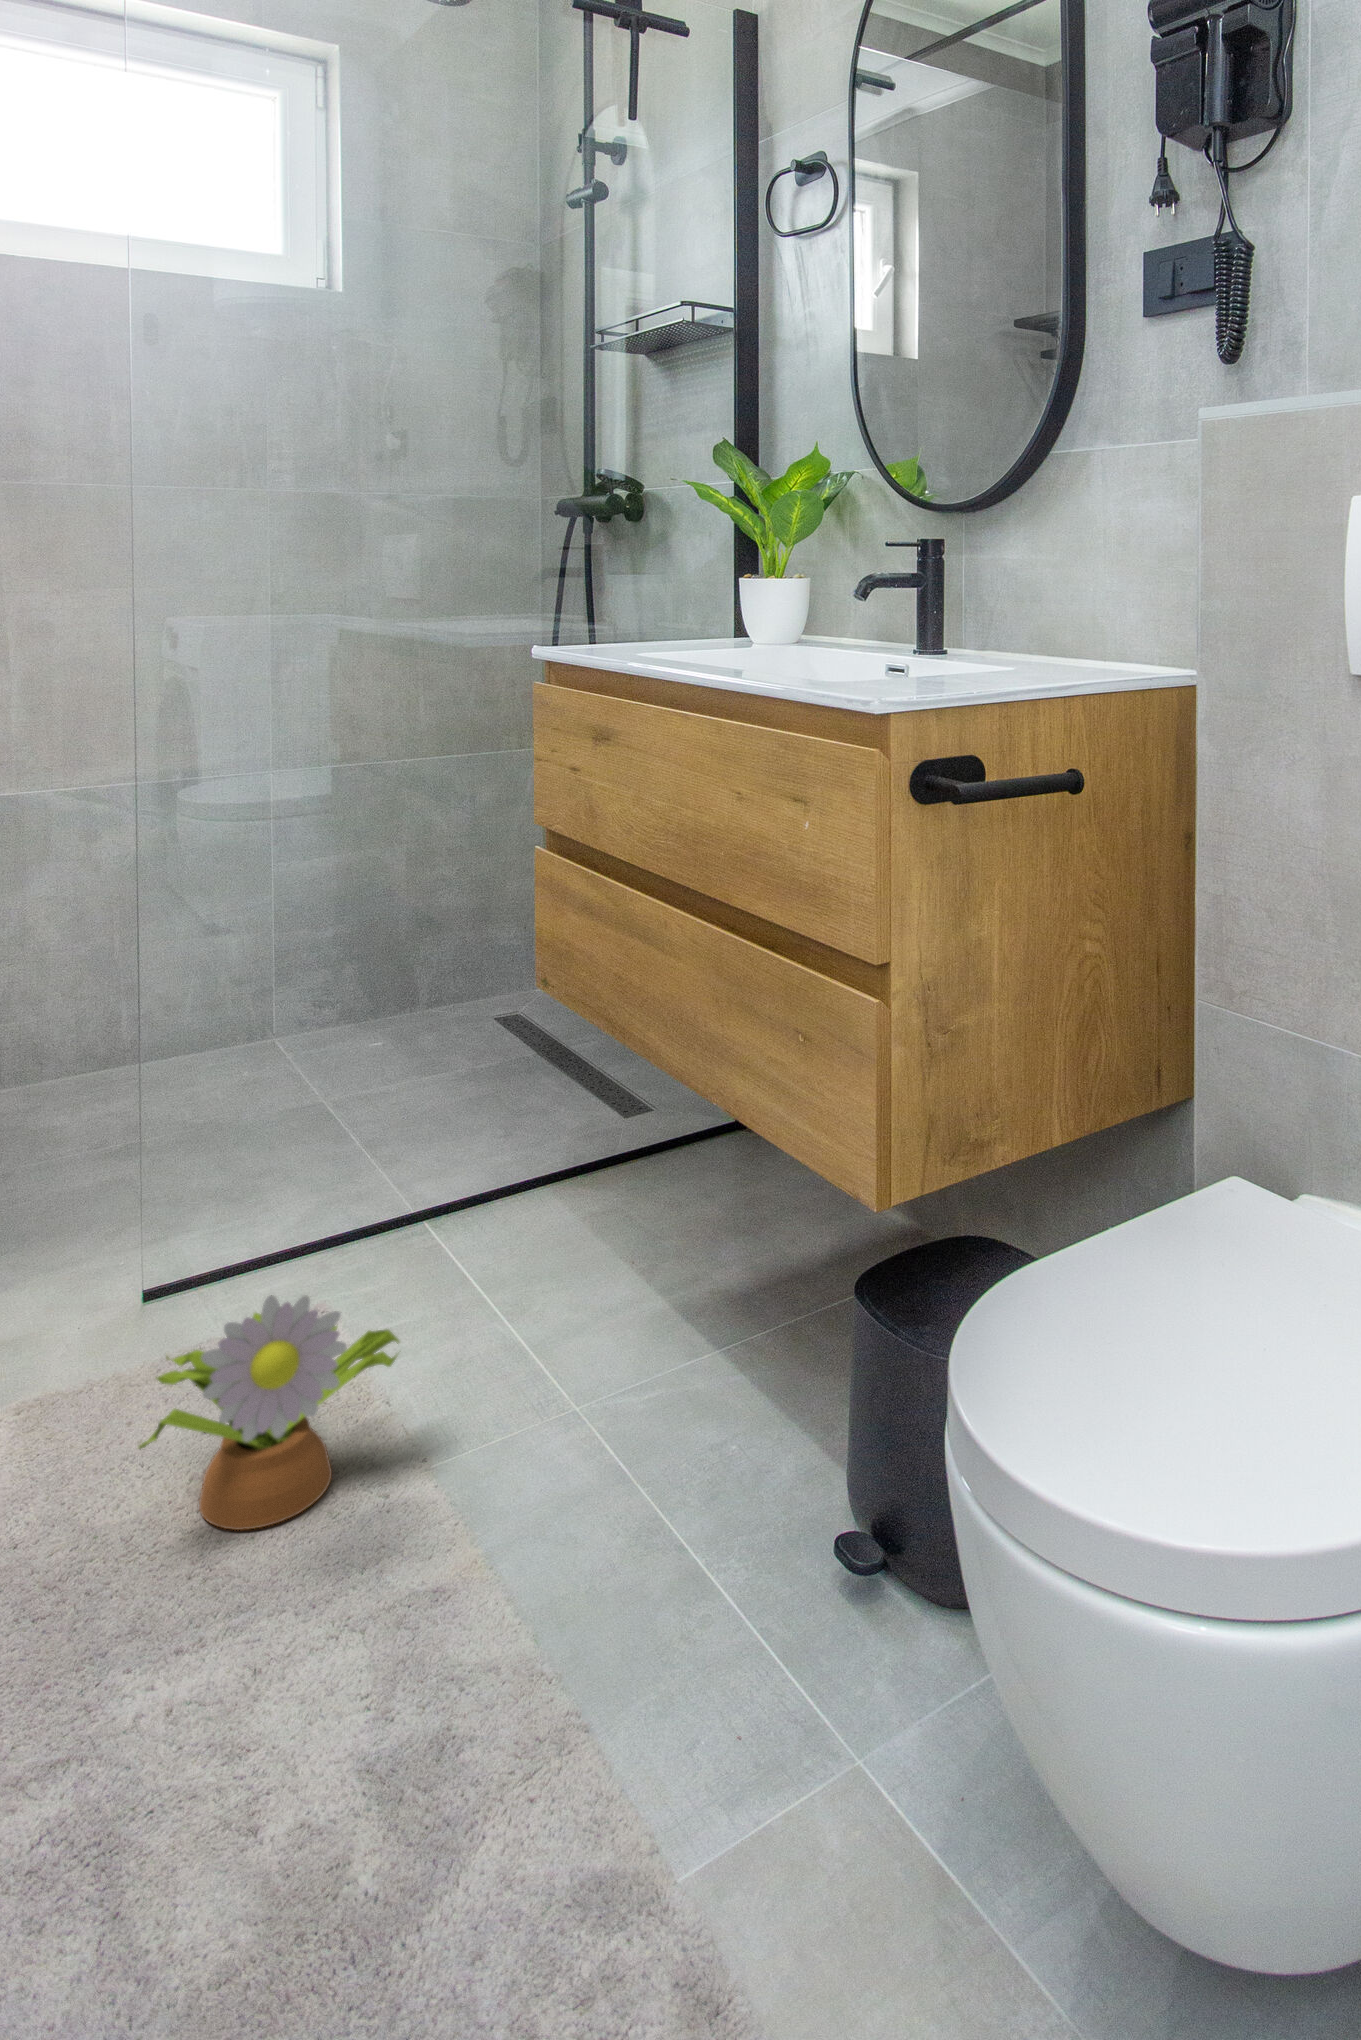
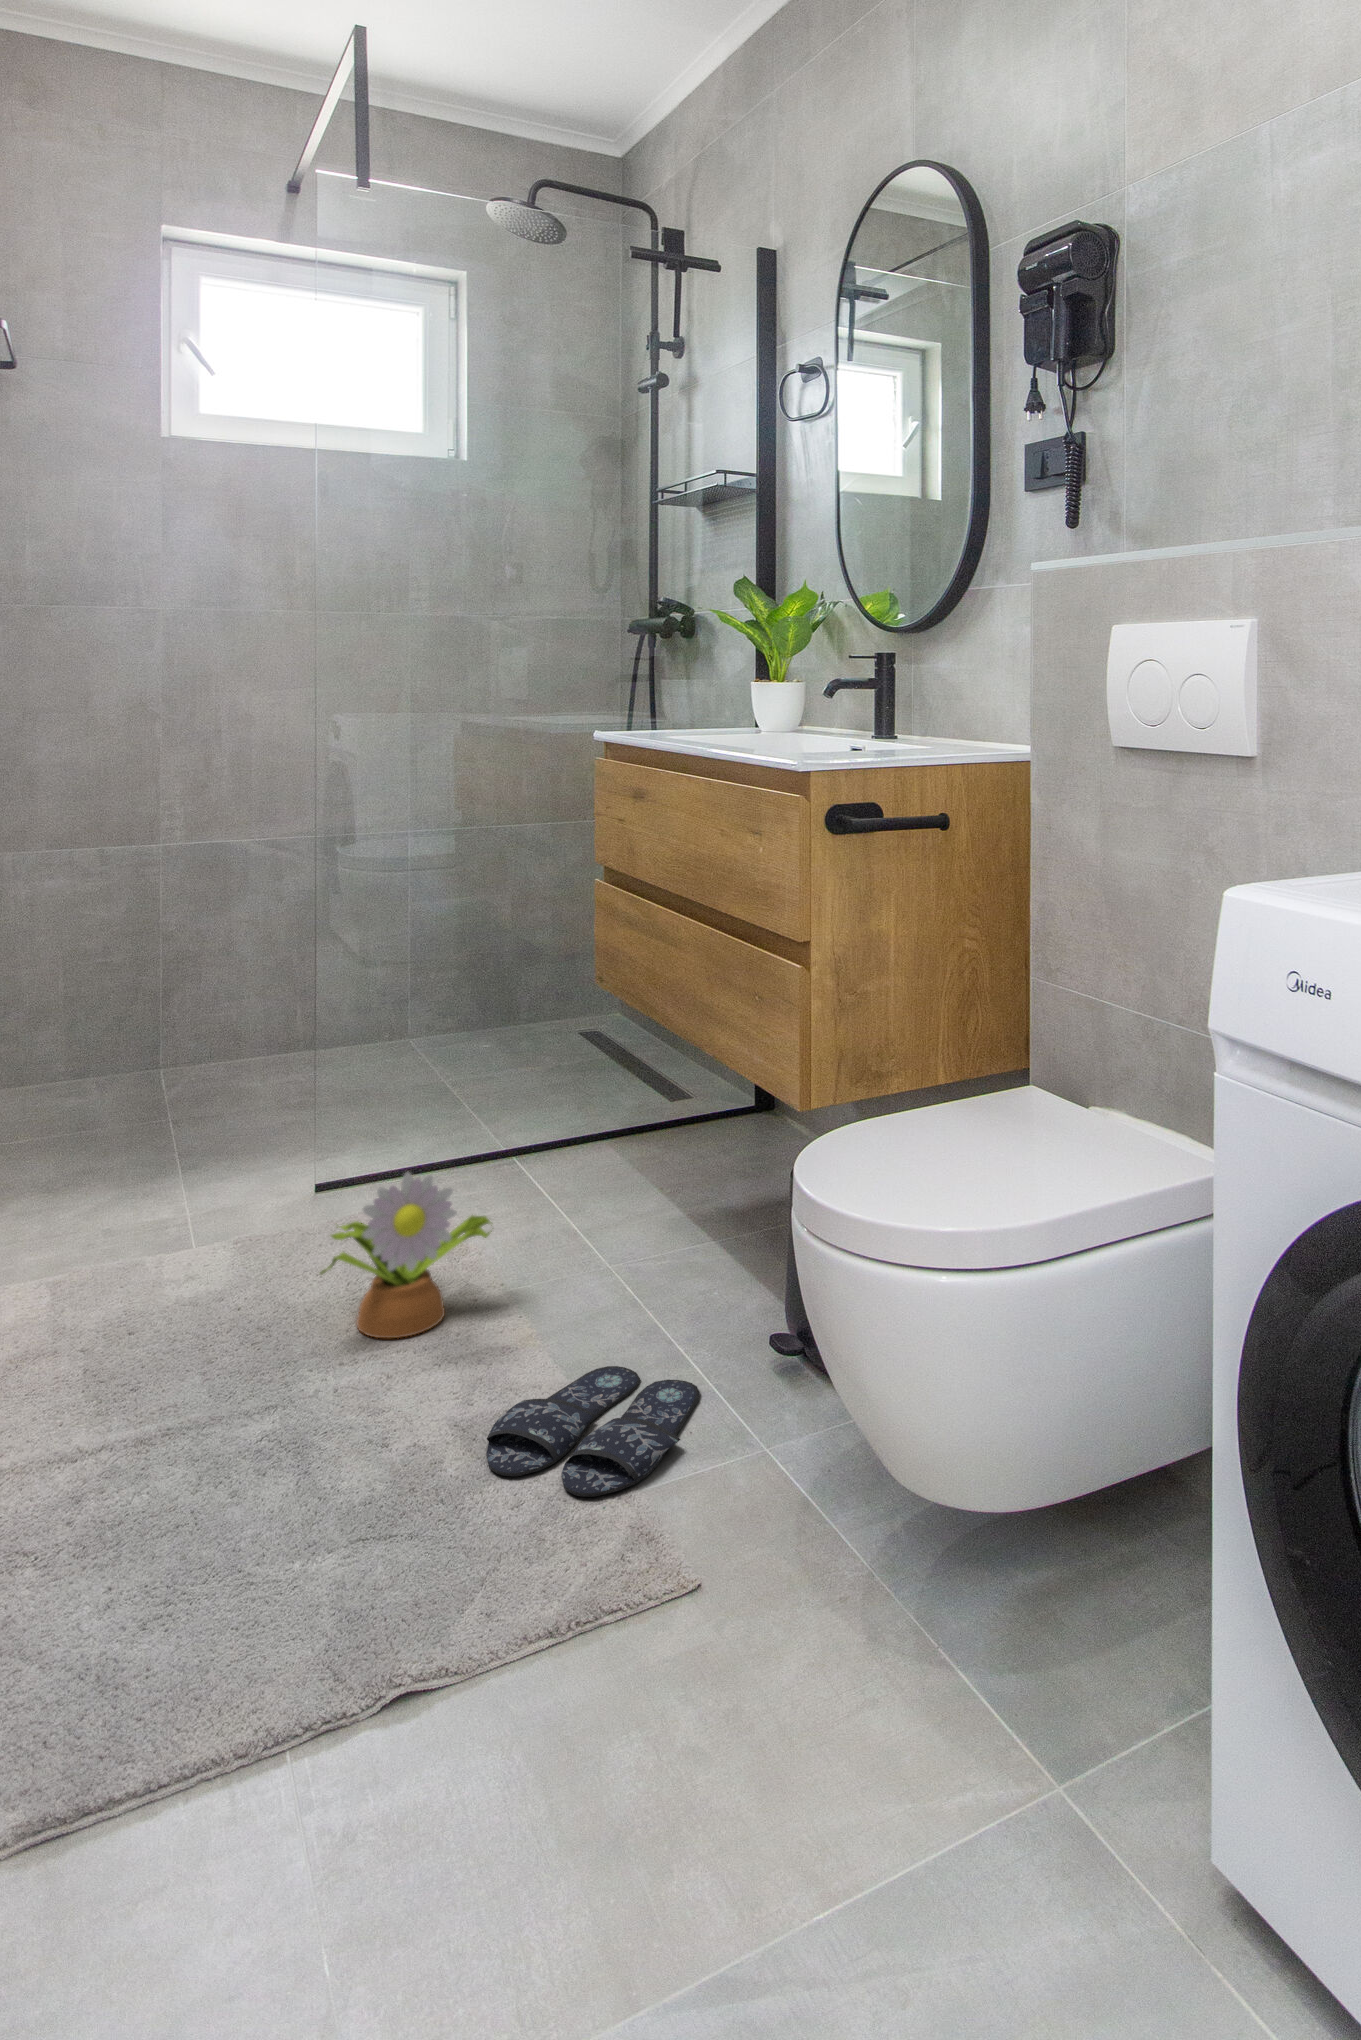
slippers: none [401,1559,715,1834] -> present [486,1366,700,1497]

